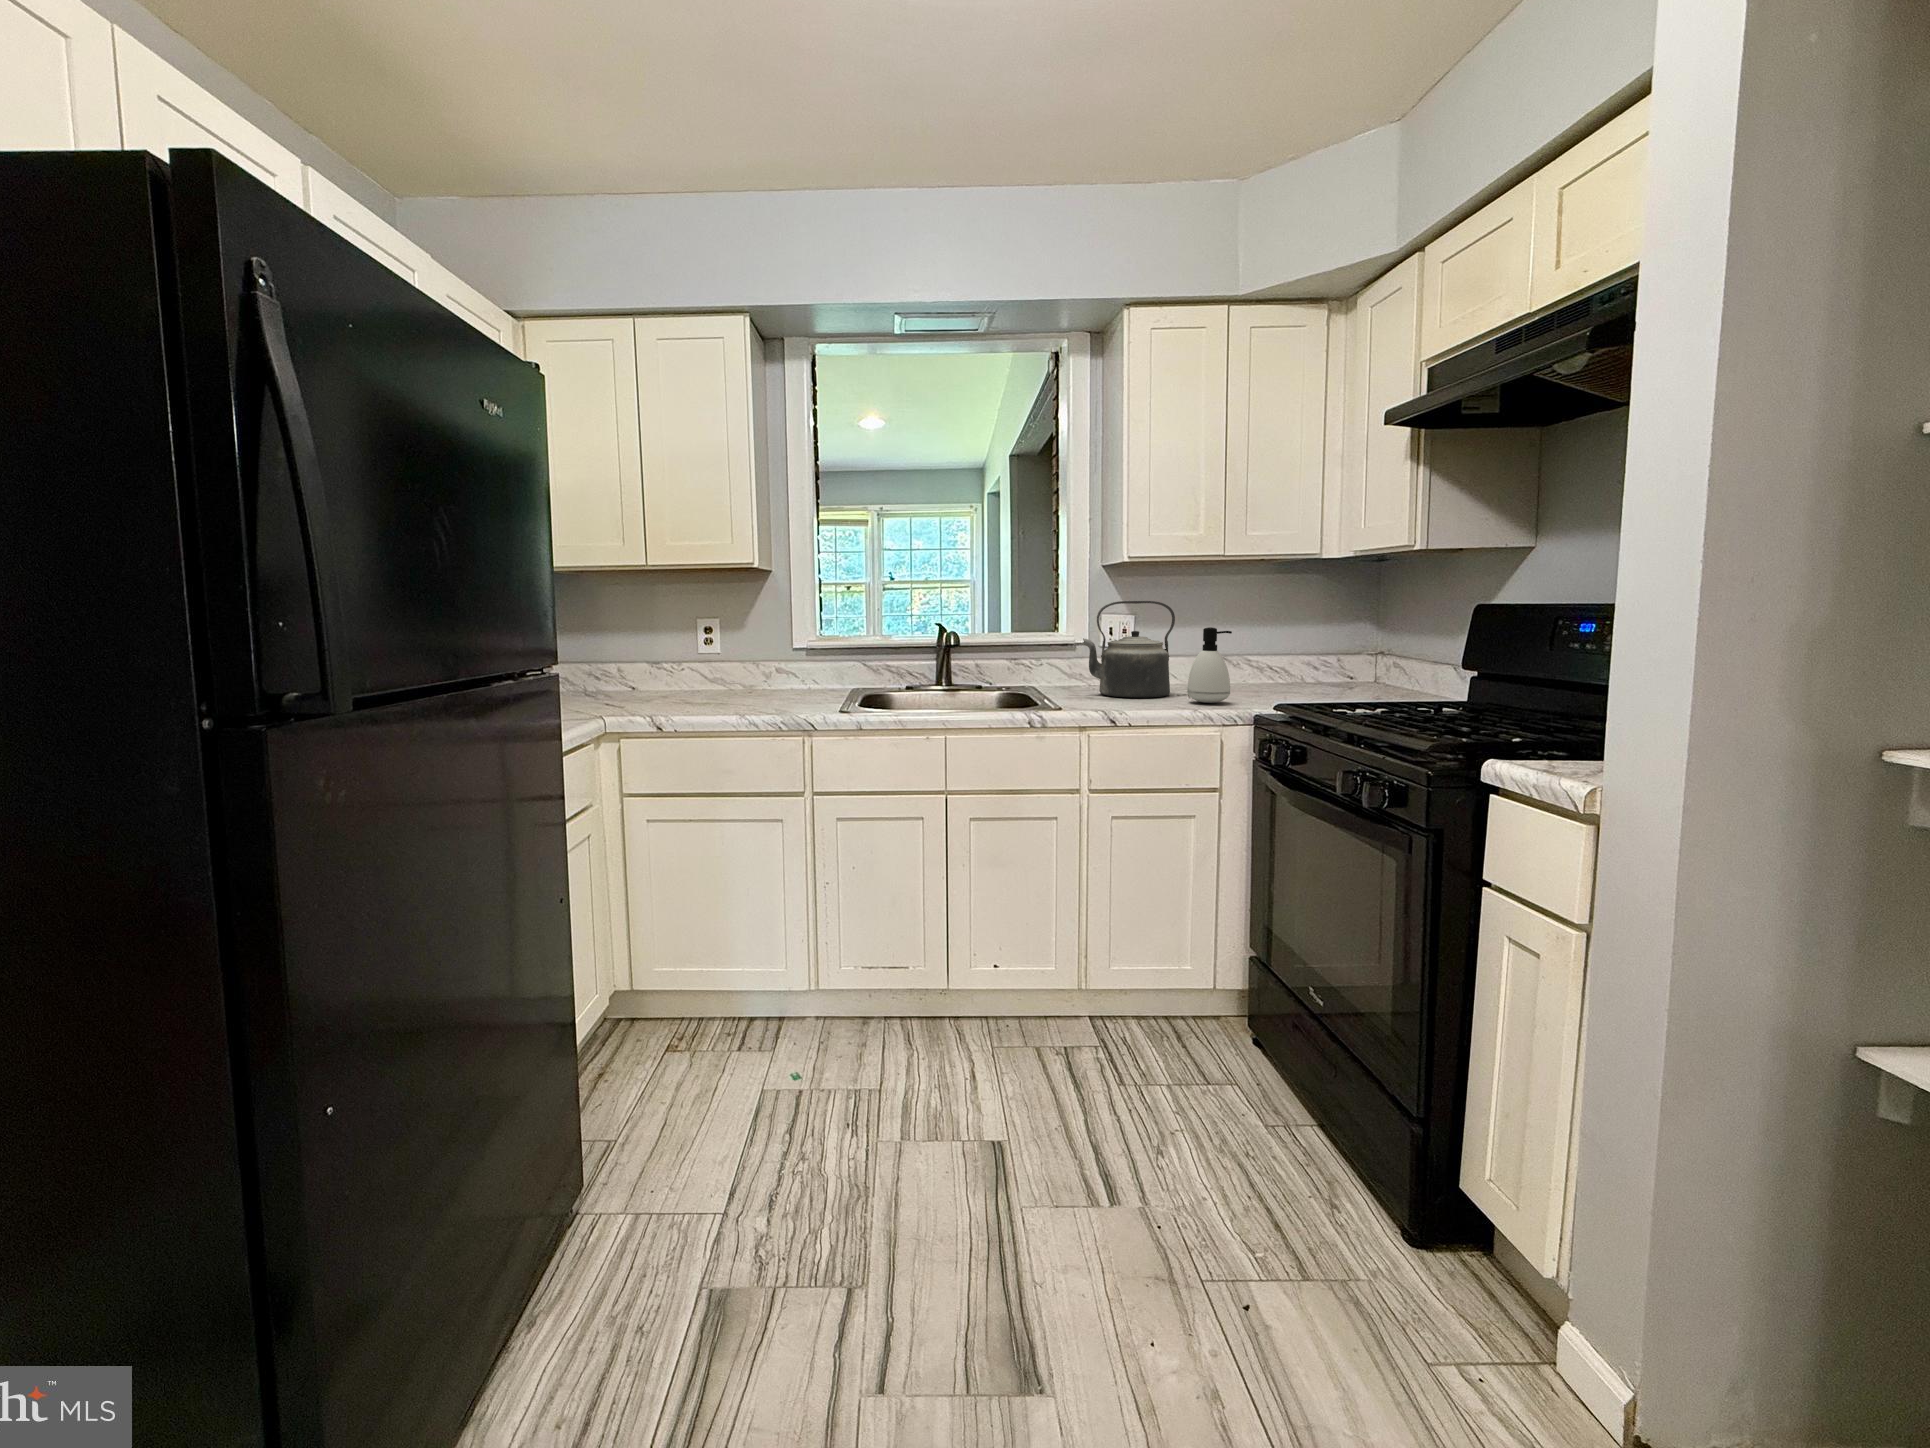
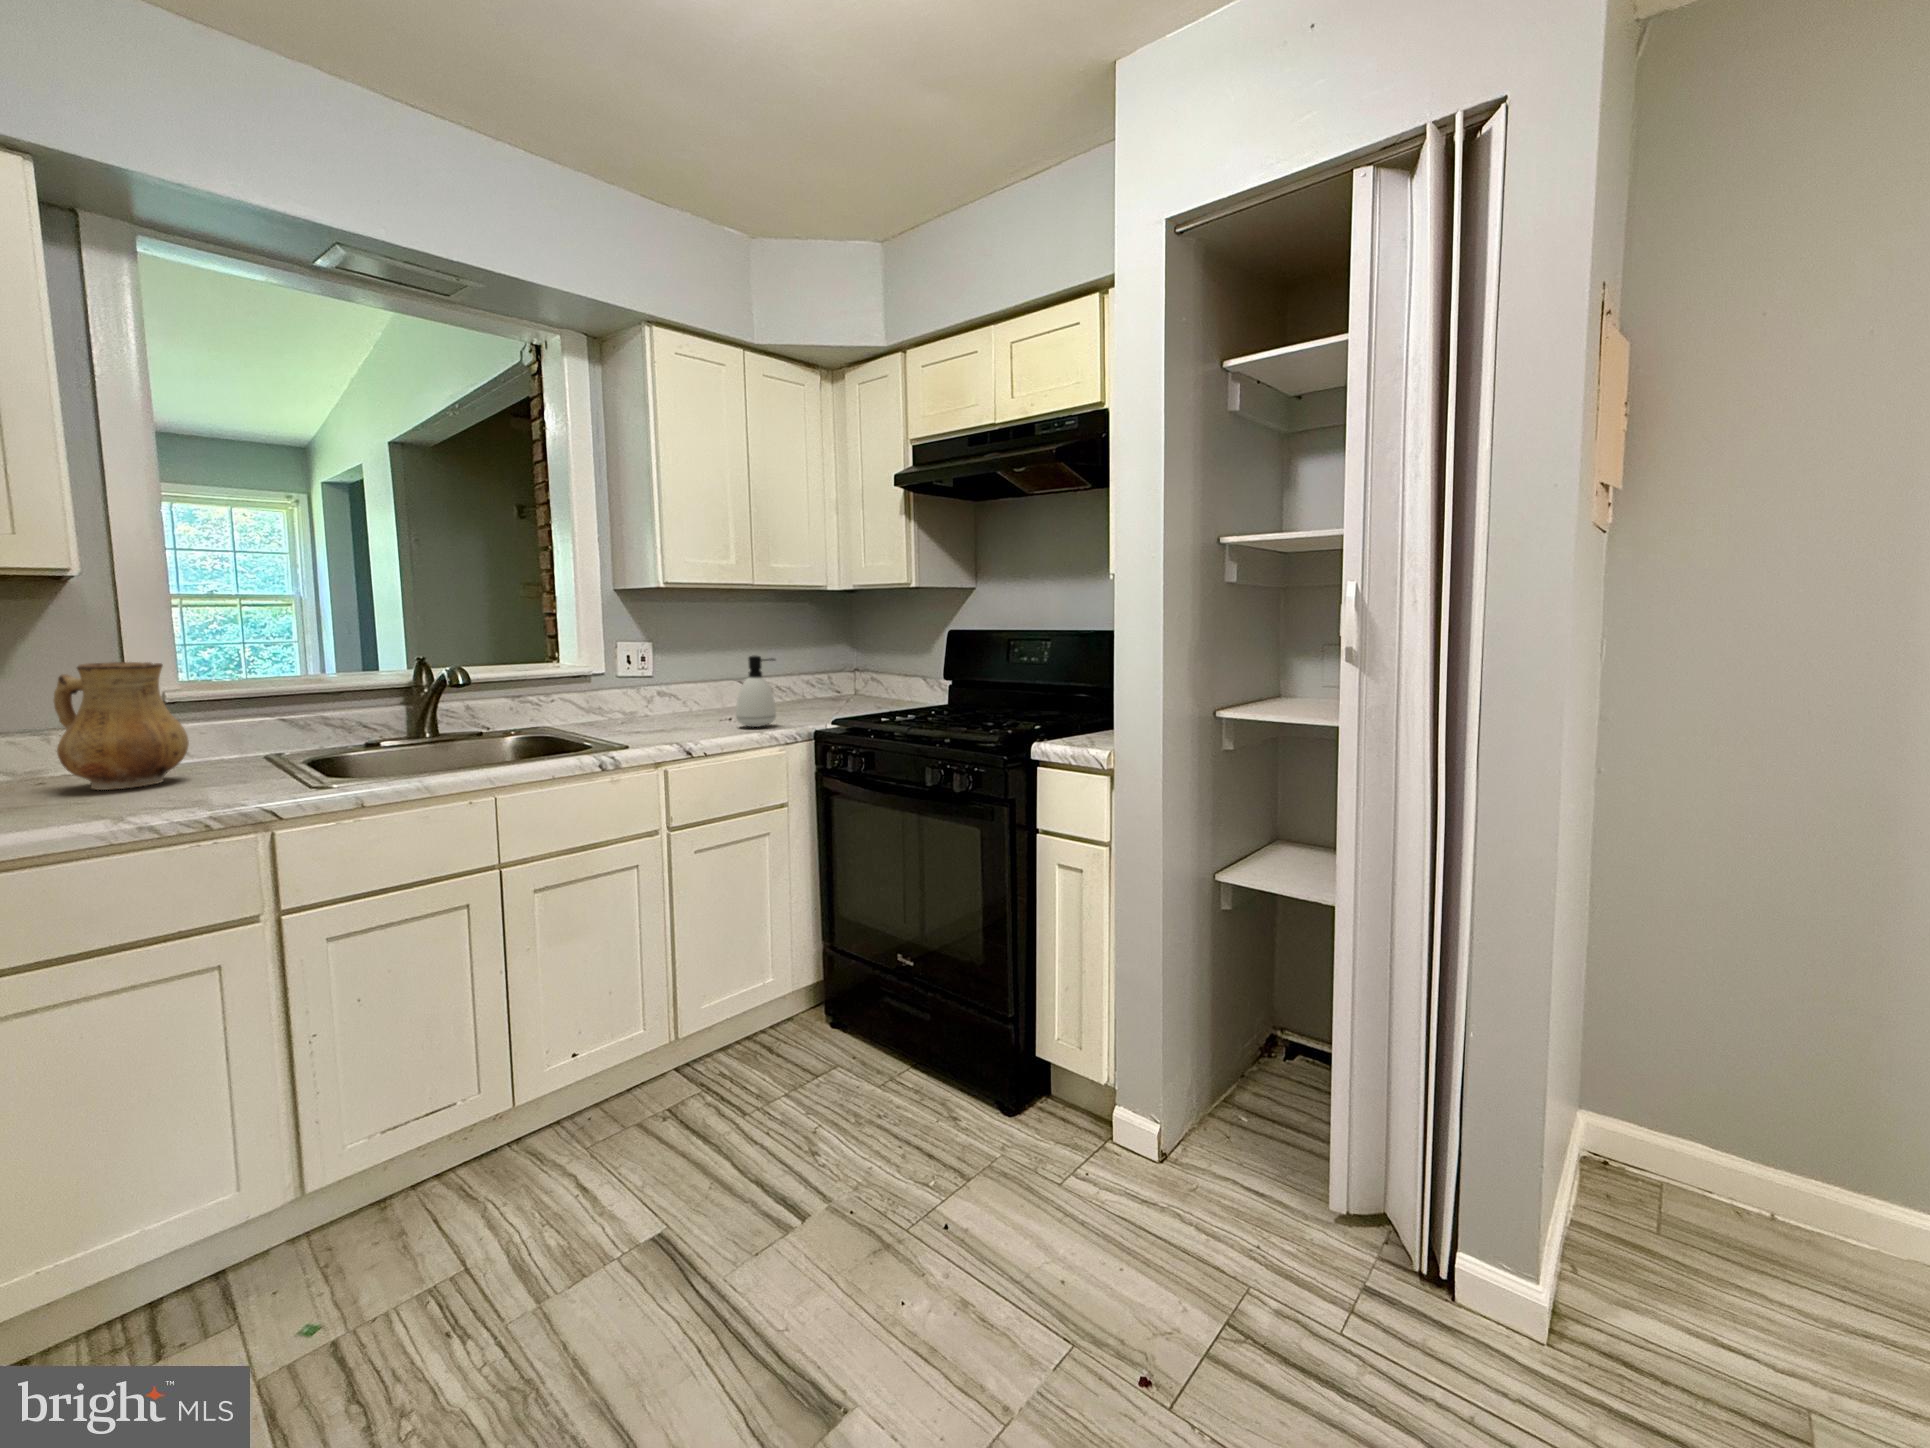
kettle: present [1083,601,1175,698] -> none [613,629,708,729]
ceramic pitcher: none [758,622,813,701] -> present [54,662,189,790]

